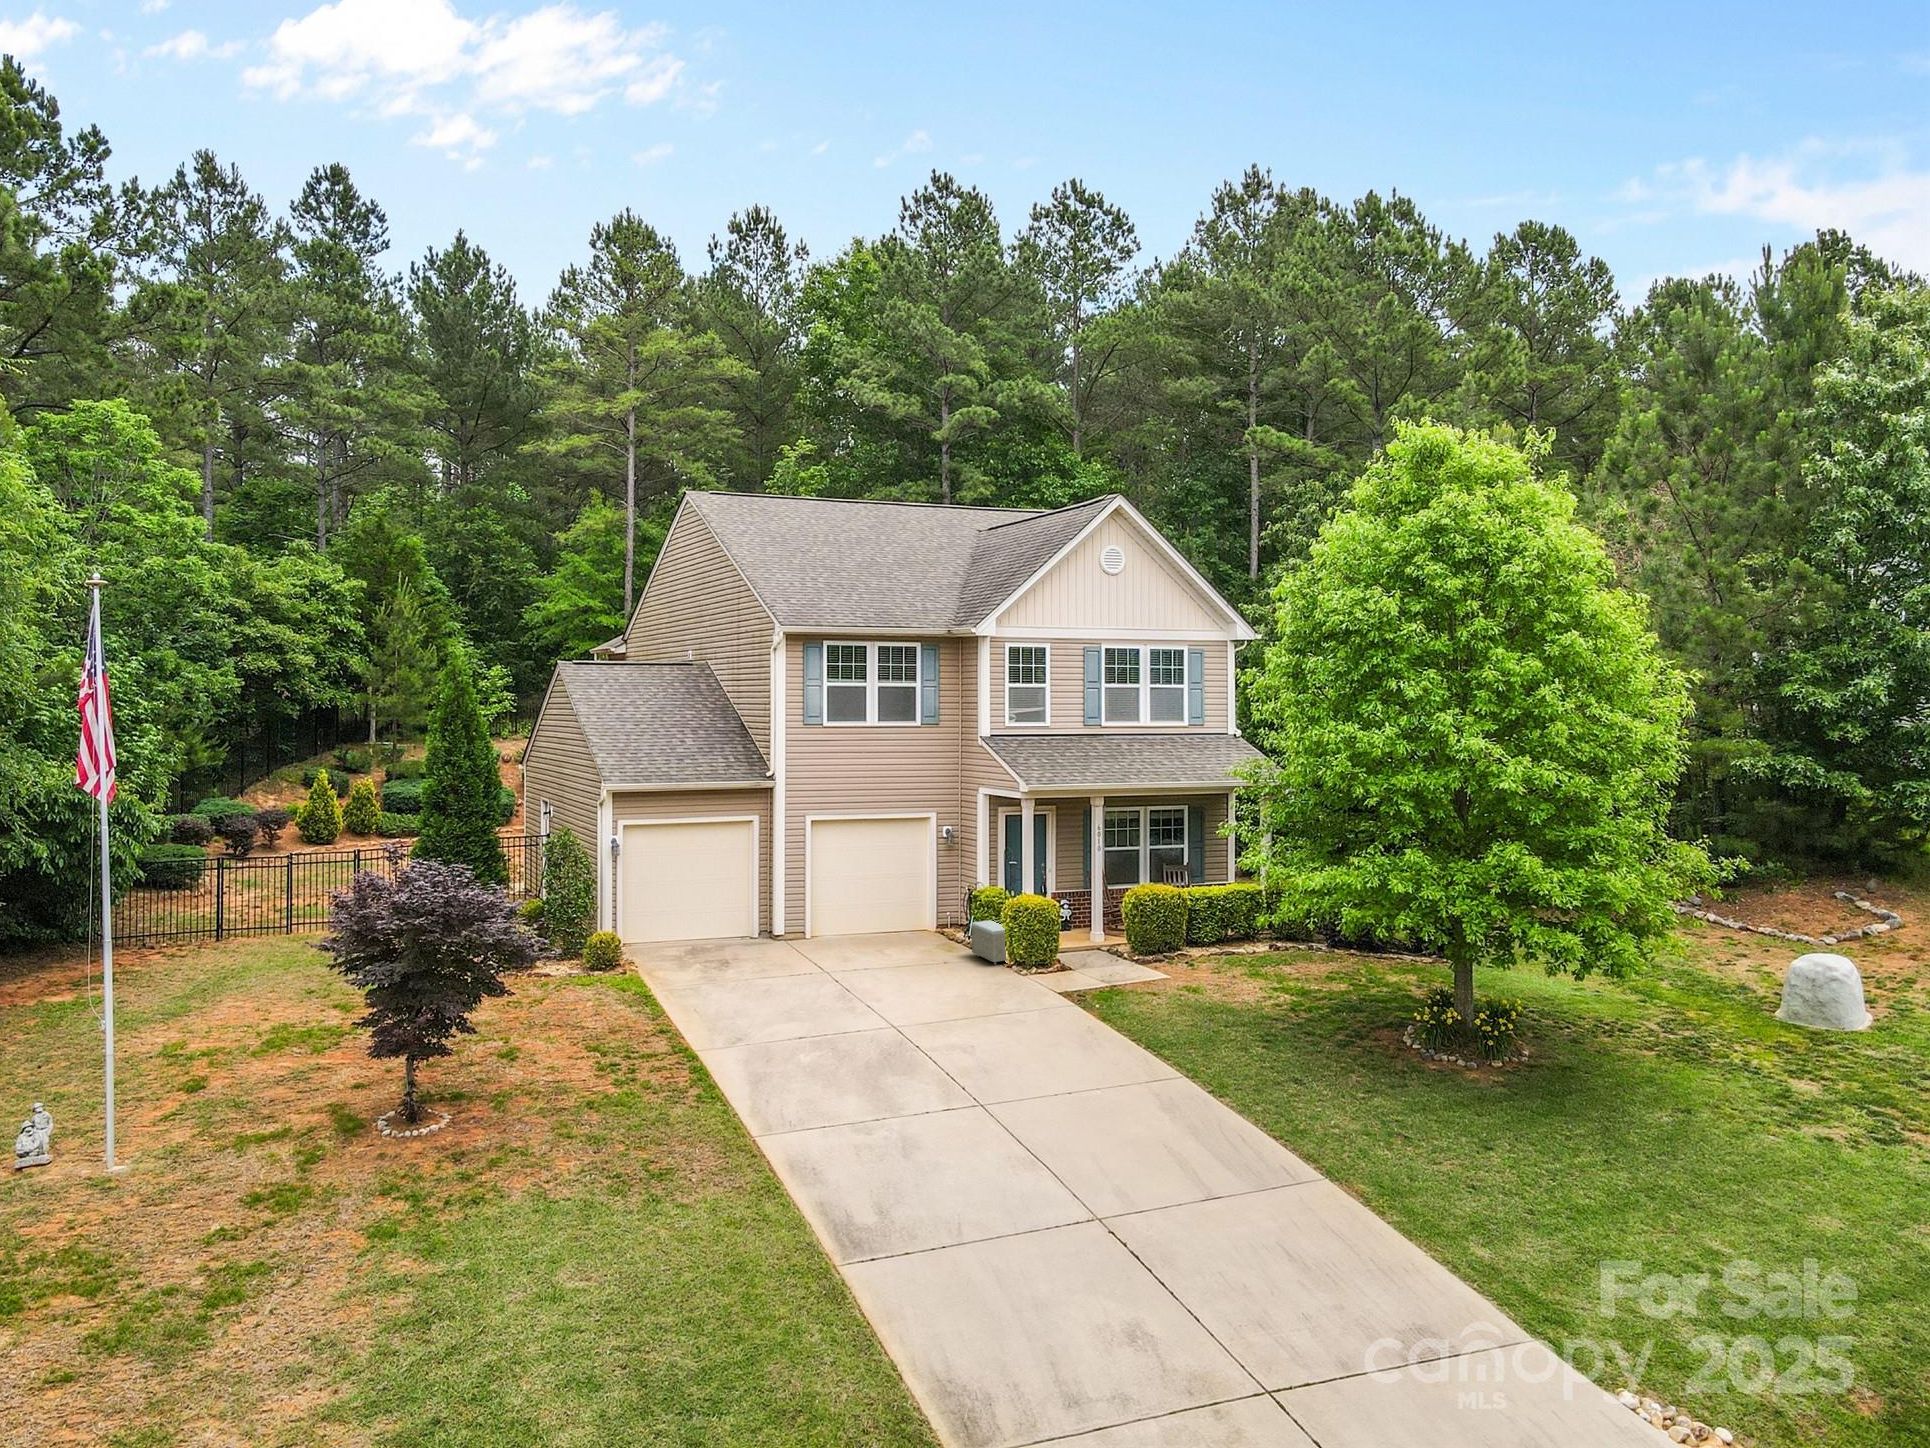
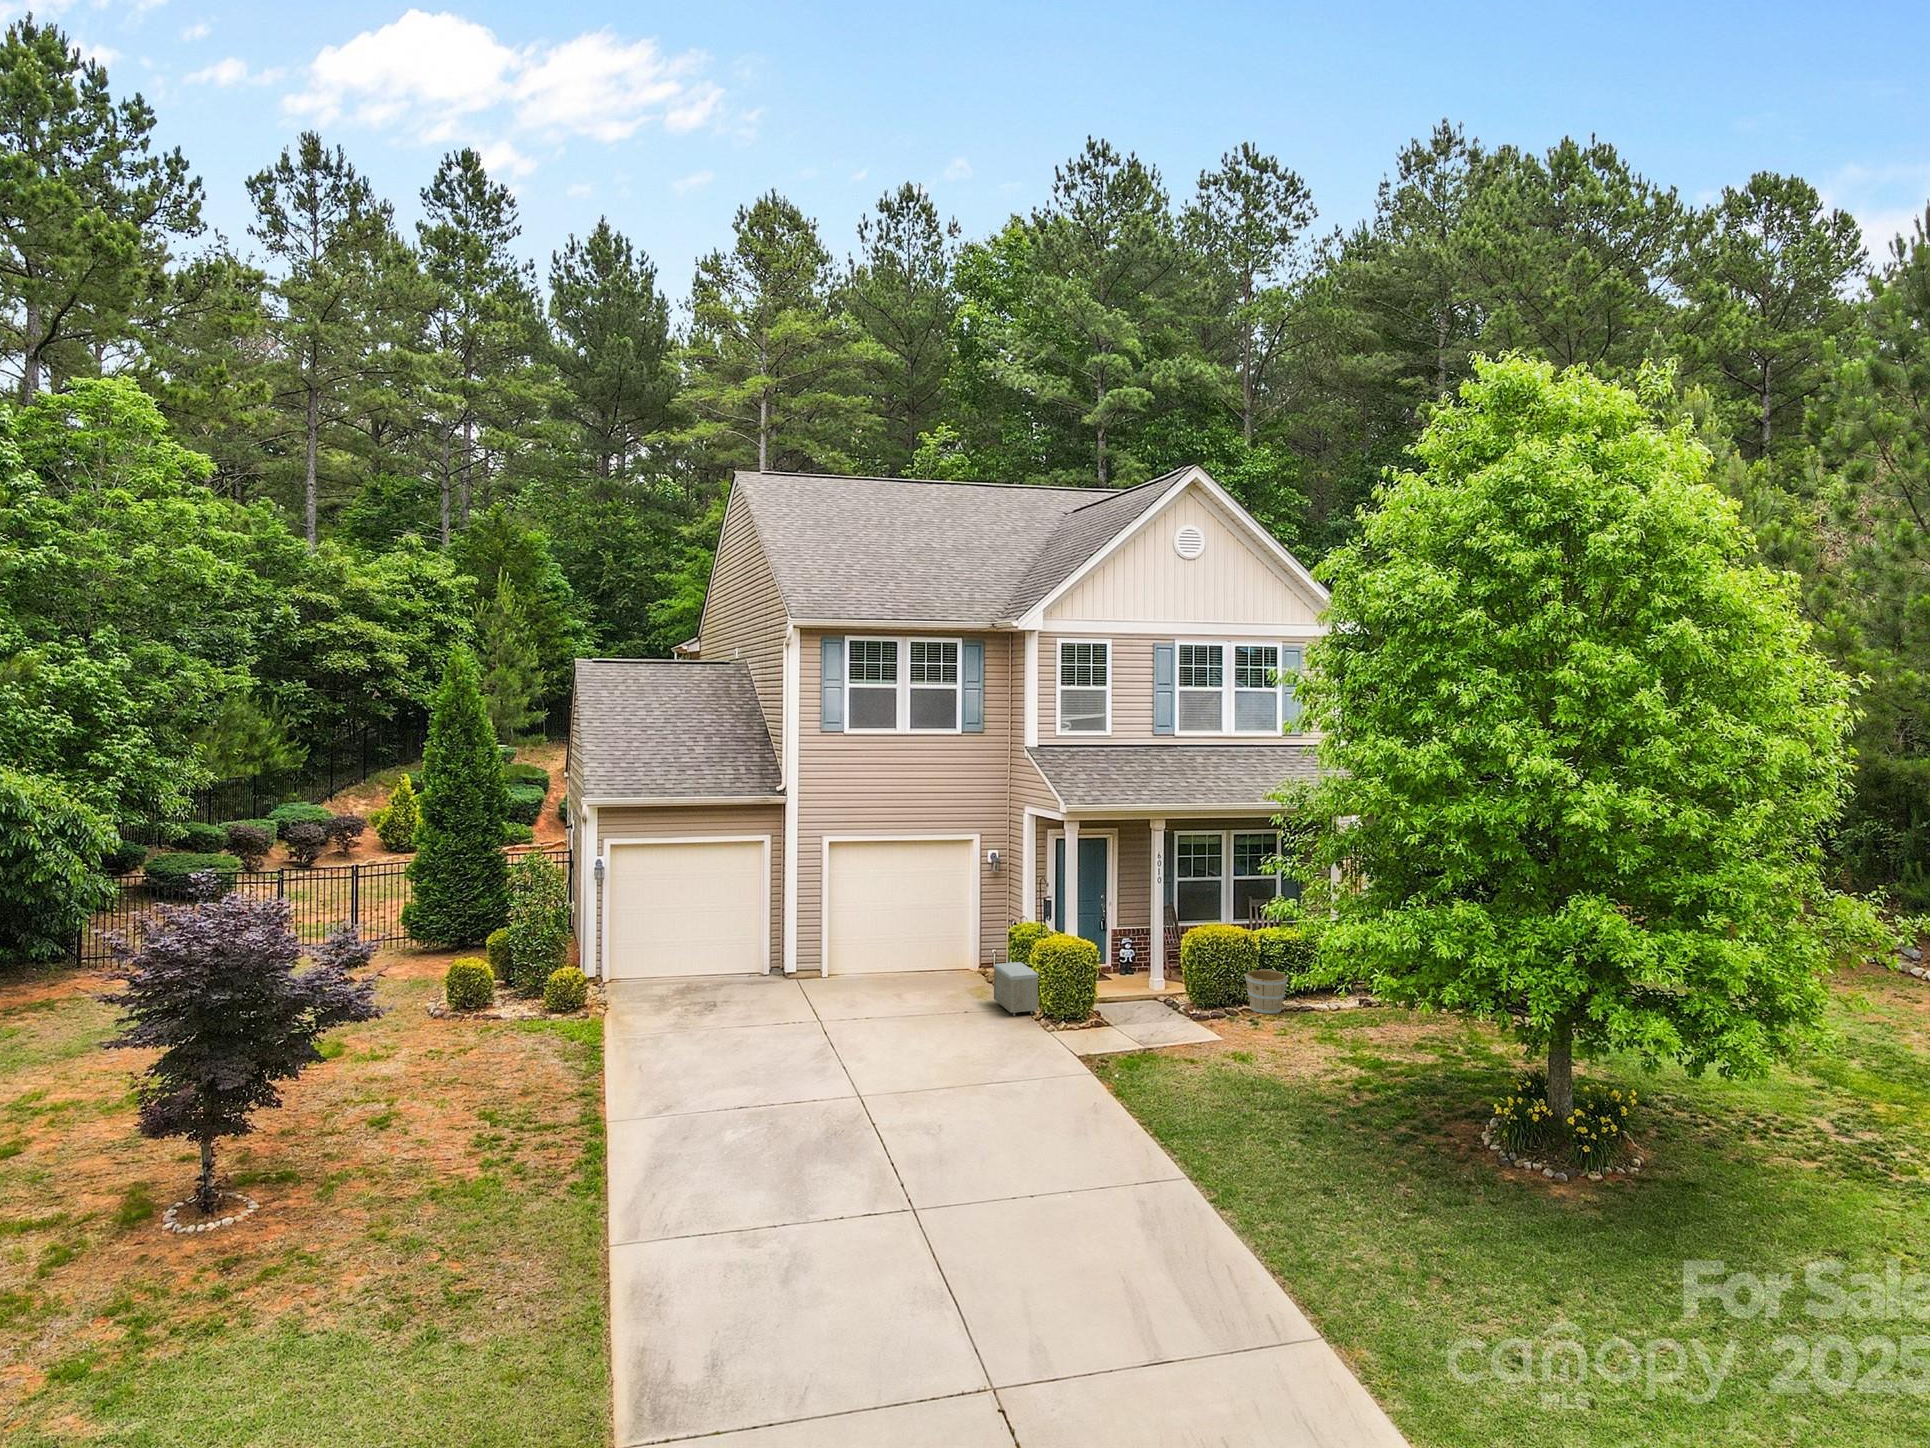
wooden bucket: none [1178,916,1214,952] -> present [1245,969,1288,1014]

